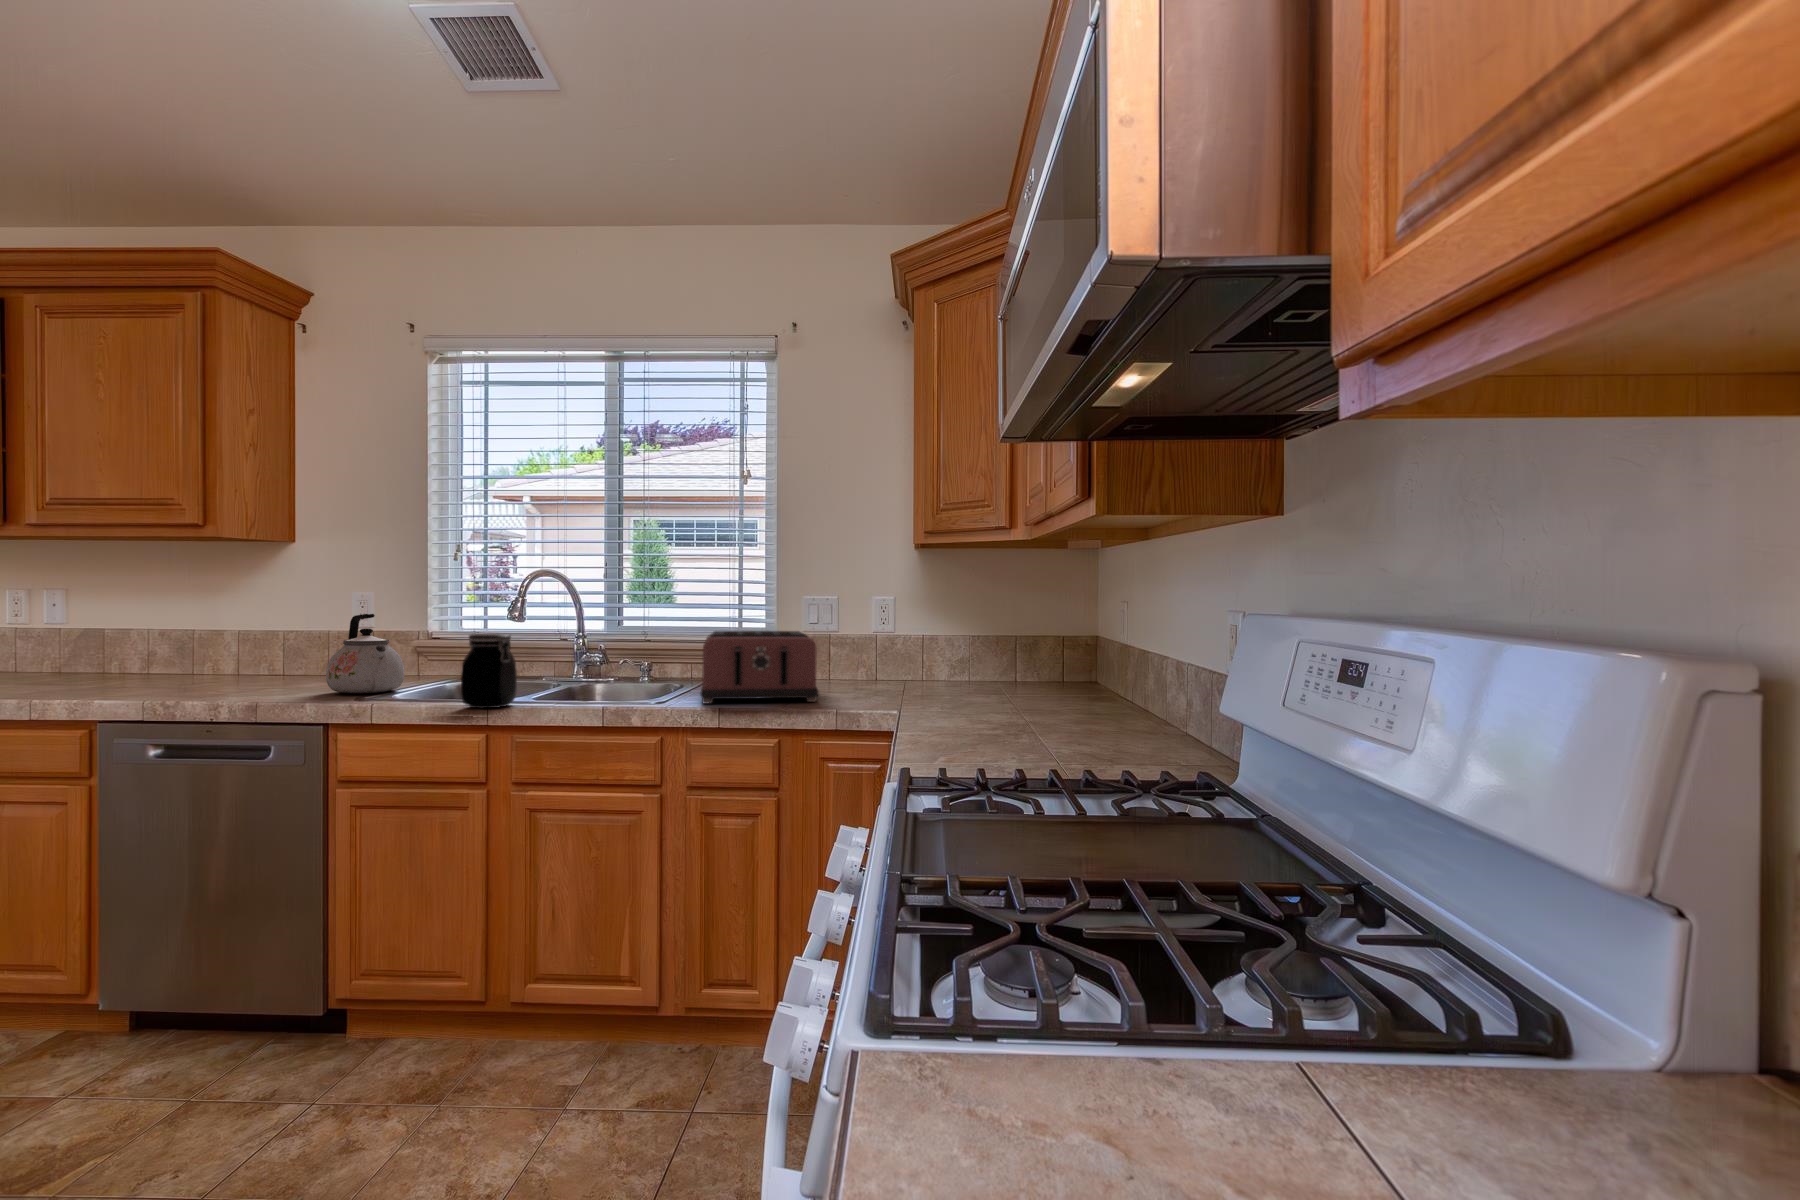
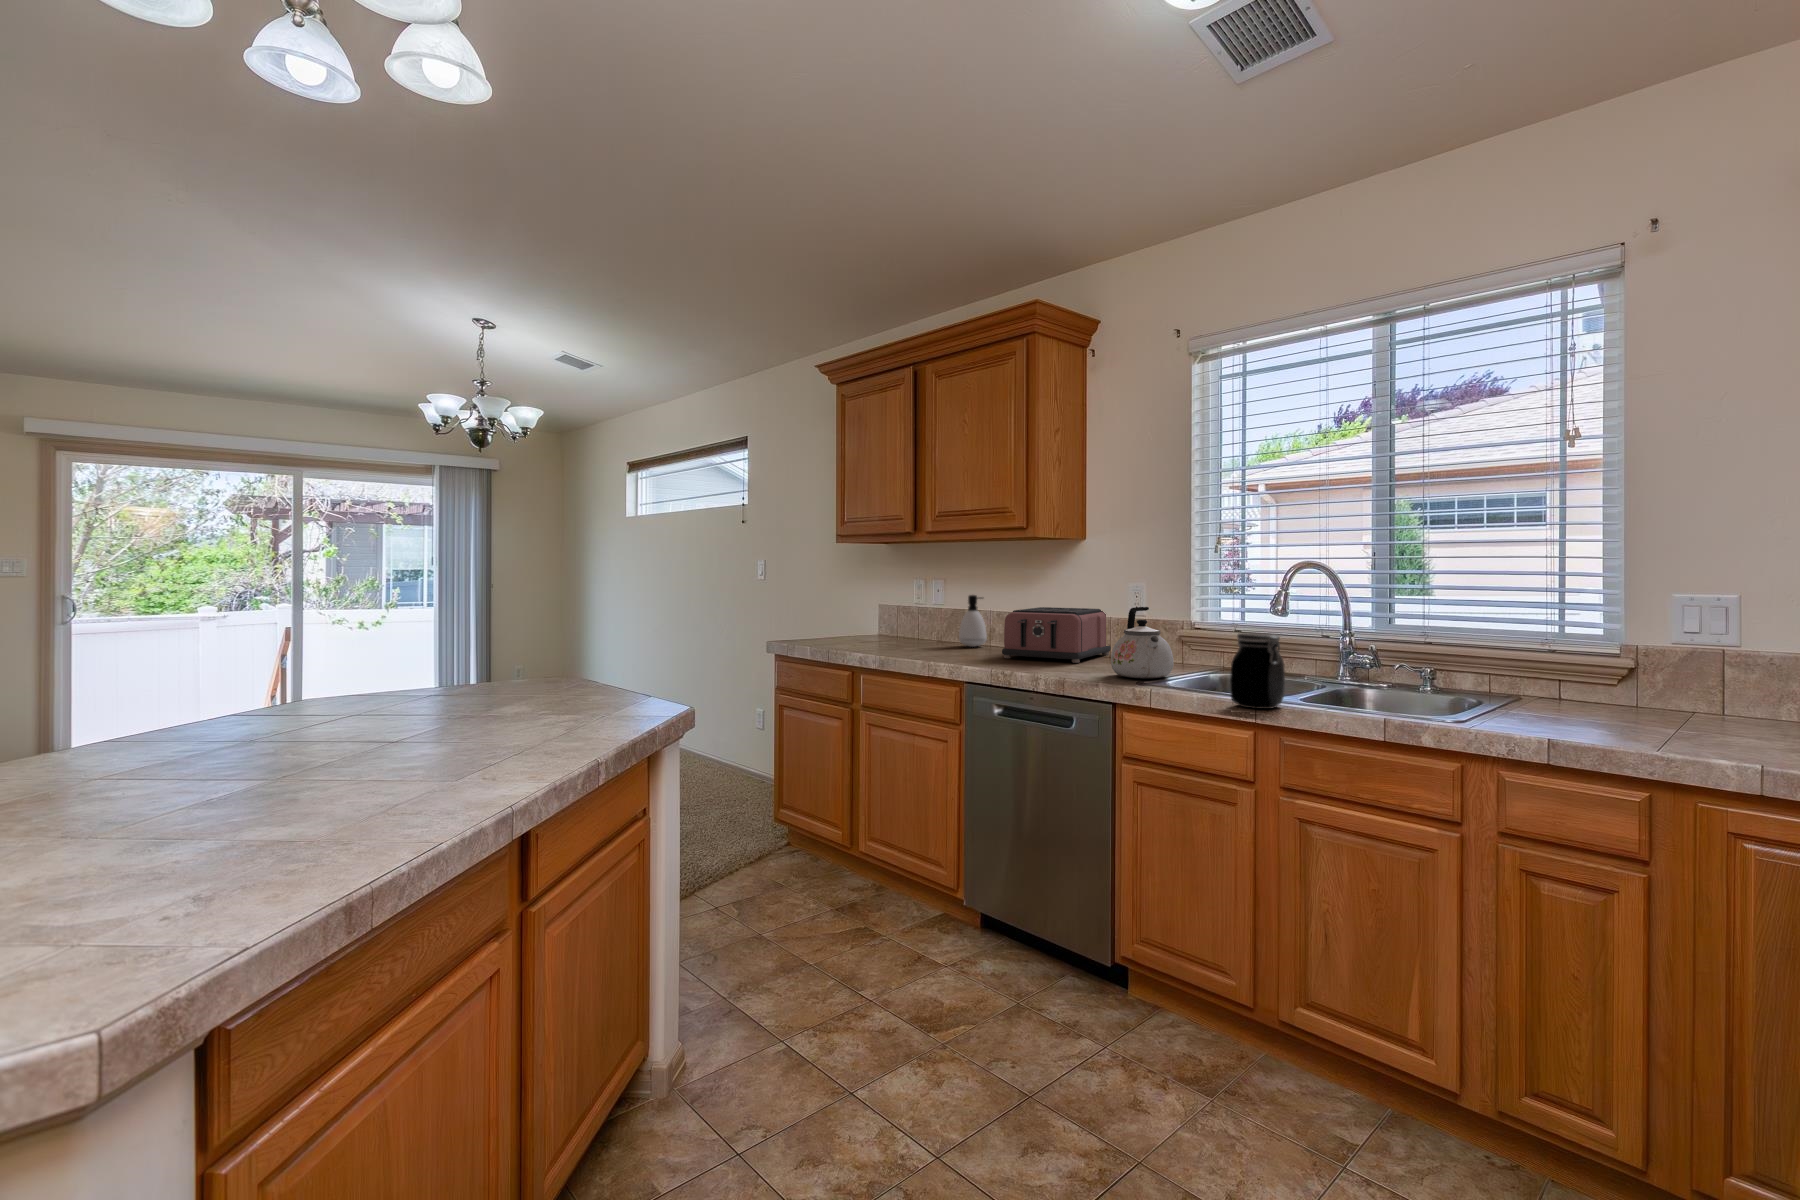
soap dispenser: none [95,608,144,677] -> present [959,595,987,647]
toaster: present [700,631,819,703] -> present [1002,607,1111,663]

